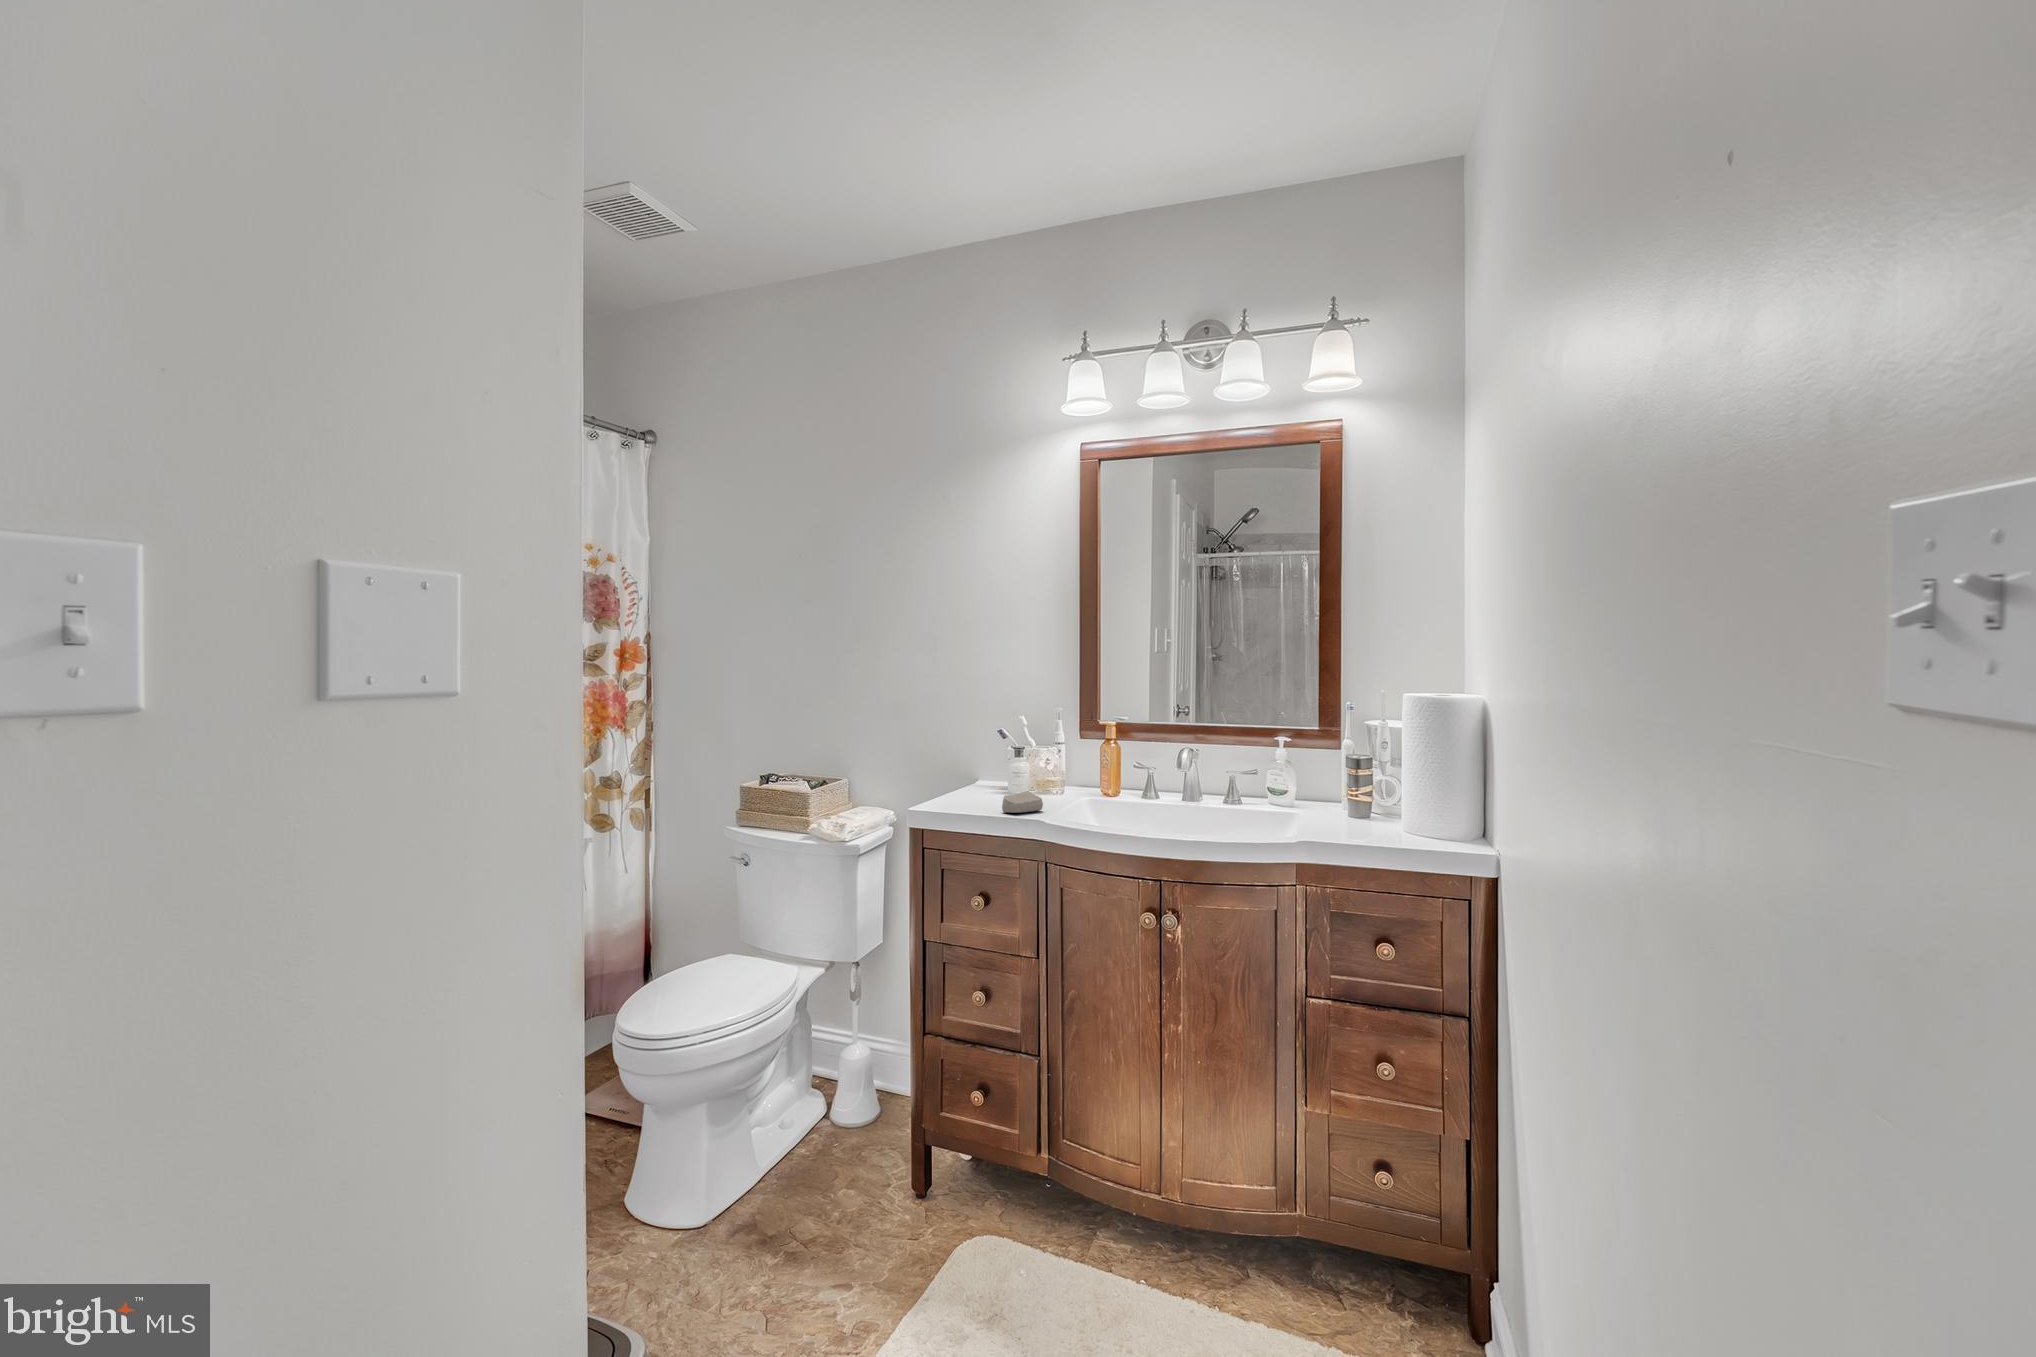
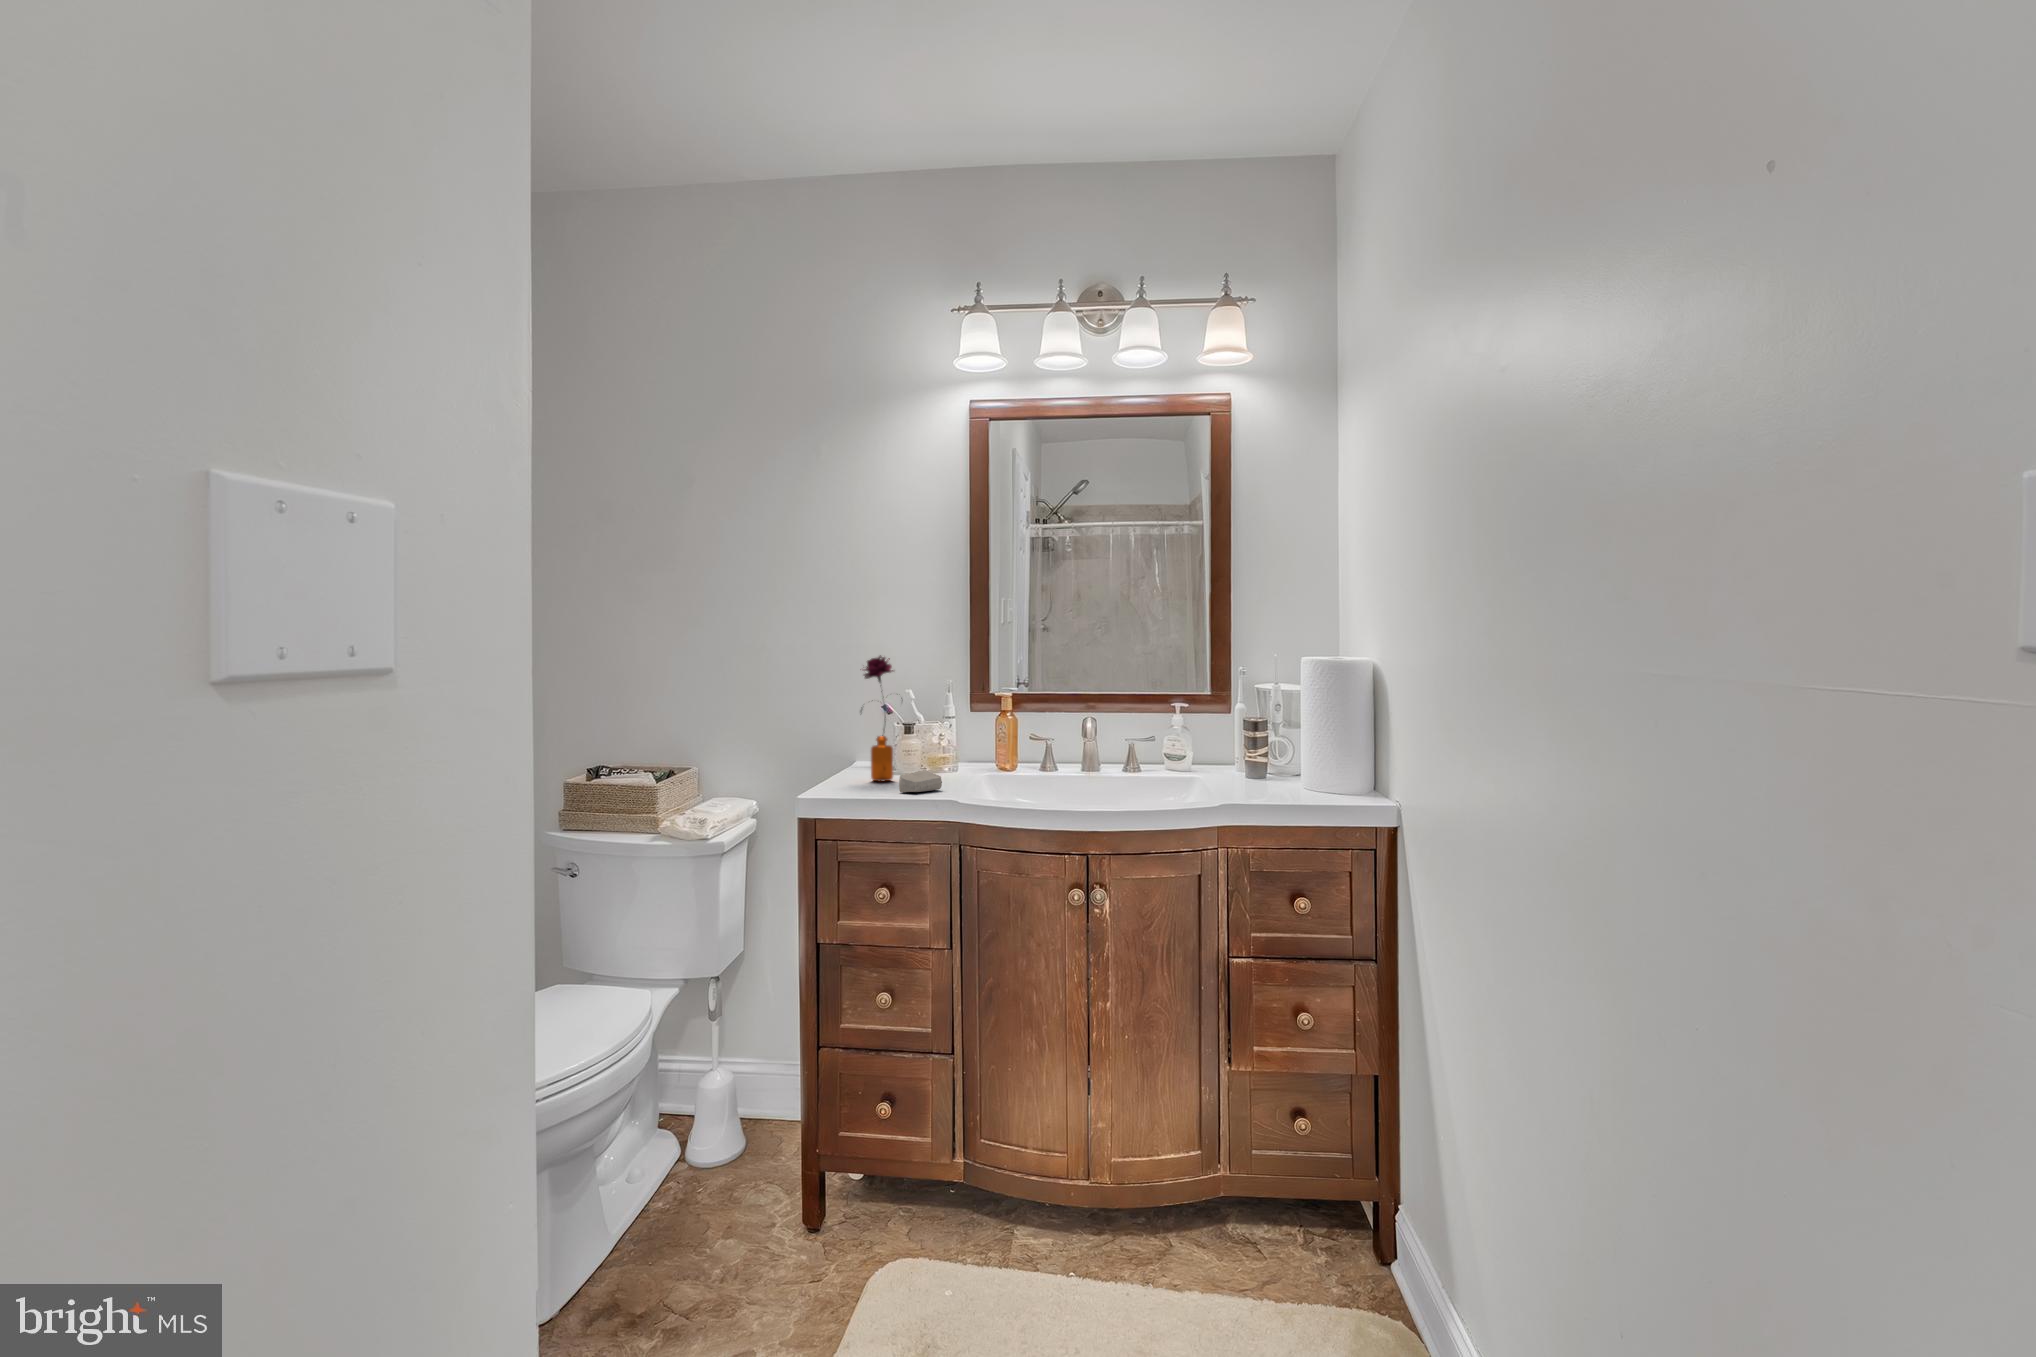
flower: none [978,682,1016,798] -> present [861,655,902,781]

